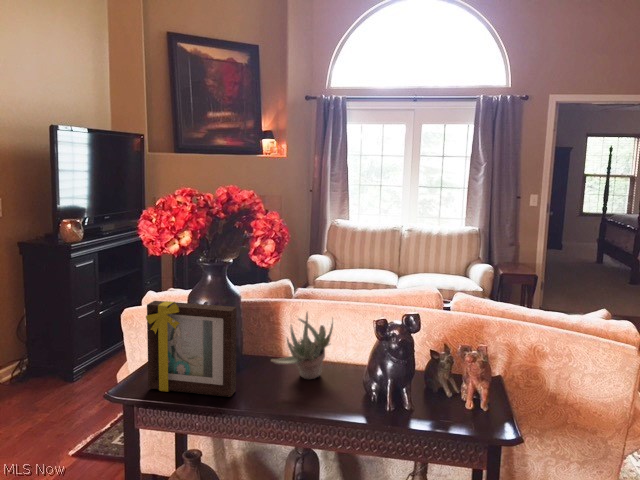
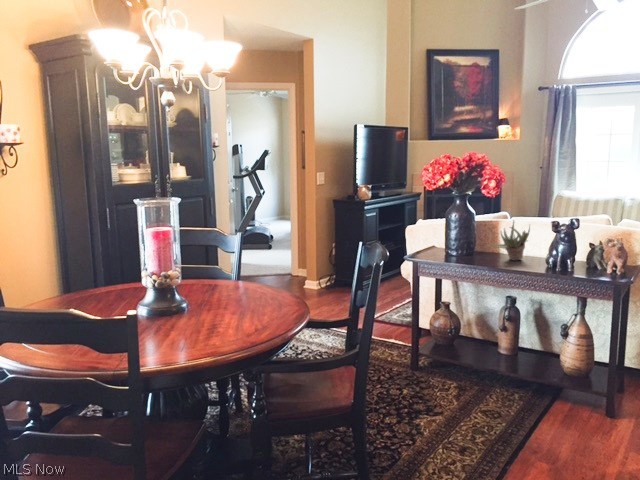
picture frame: present [146,301,236,397] -> none [424,212,473,262]

